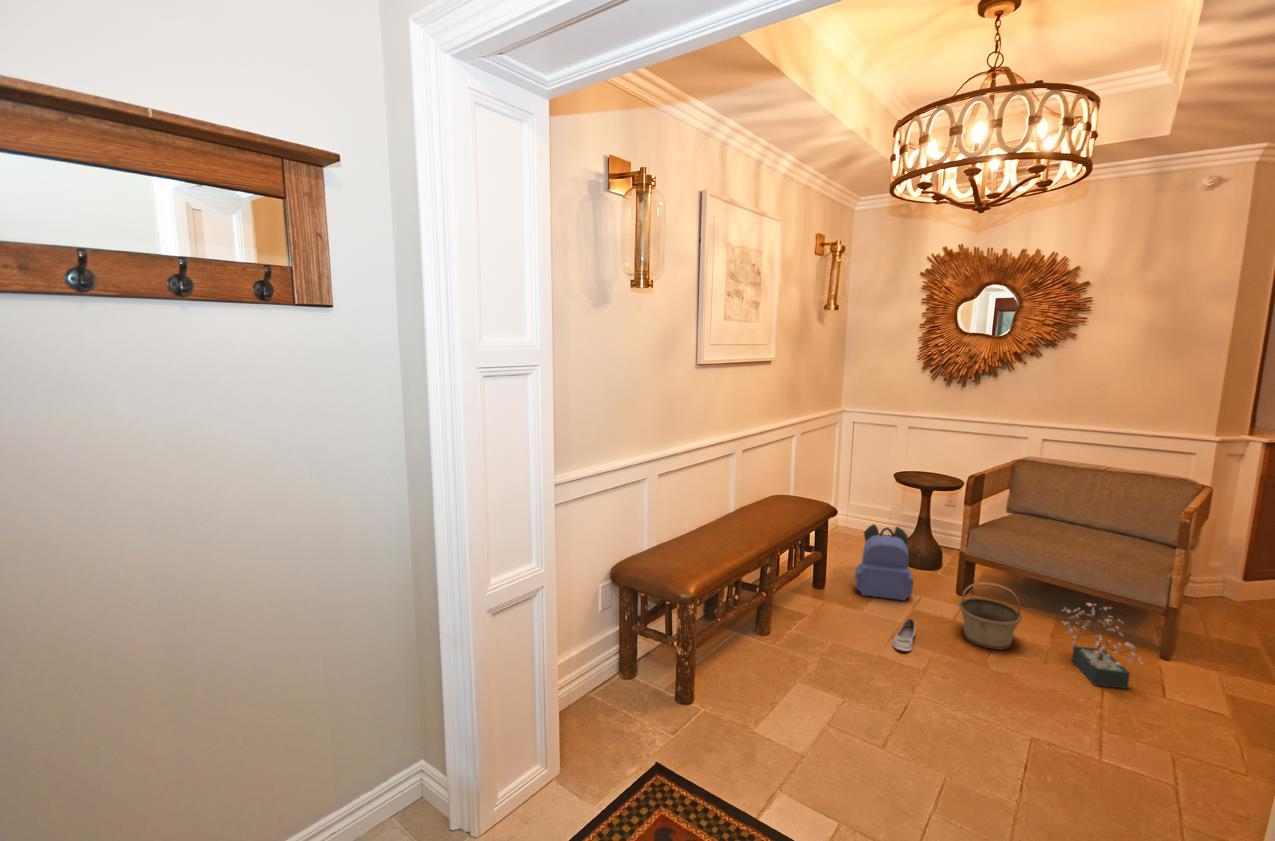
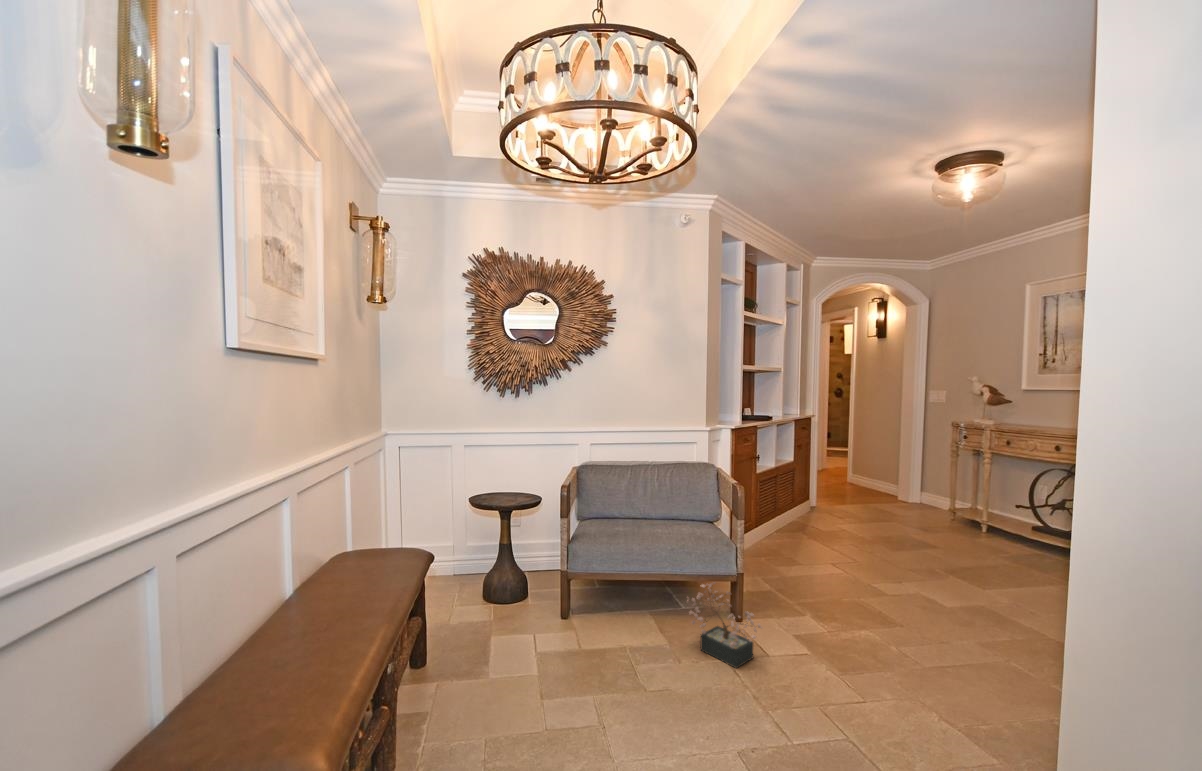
backpack: present [855,524,913,600] -> none [464,561,536,670]
basket: present [959,582,1022,649] -> none [600,595,662,676]
shoe: present [893,618,916,651] -> none [560,678,590,733]

